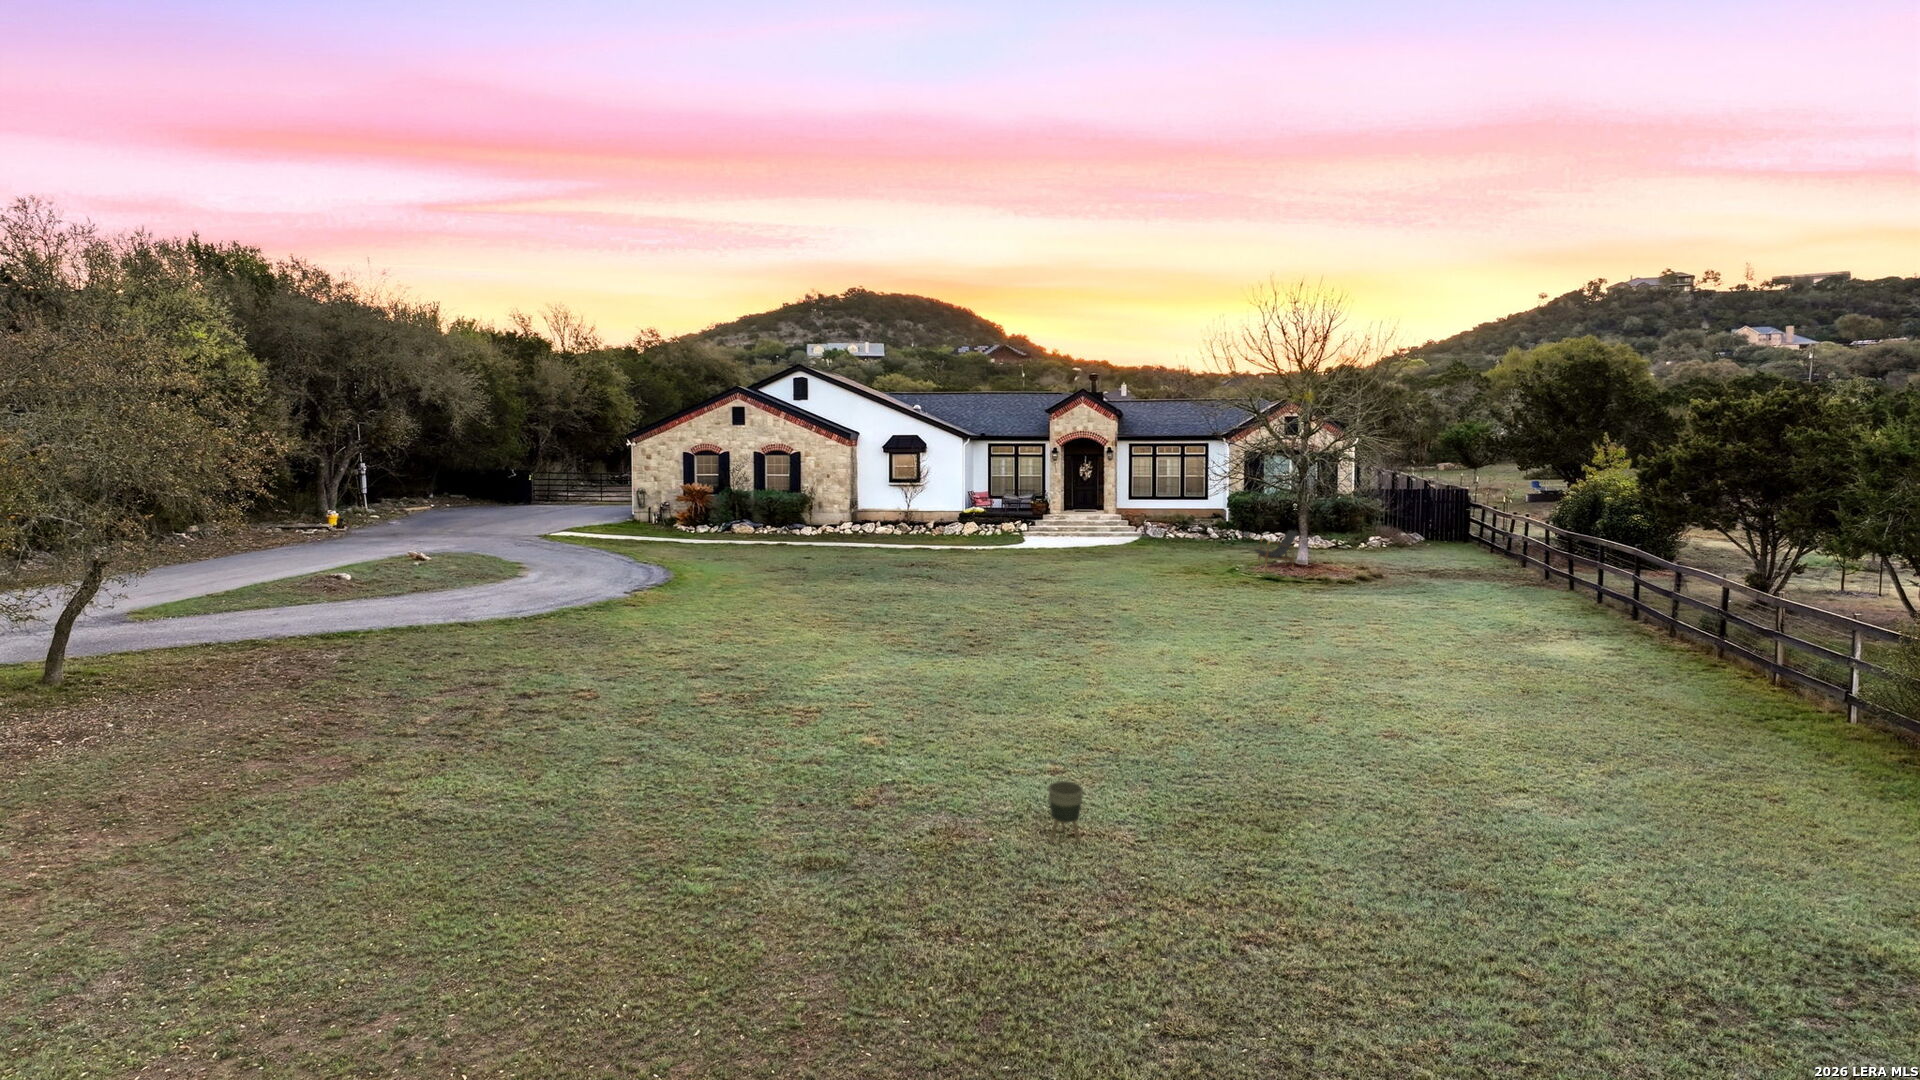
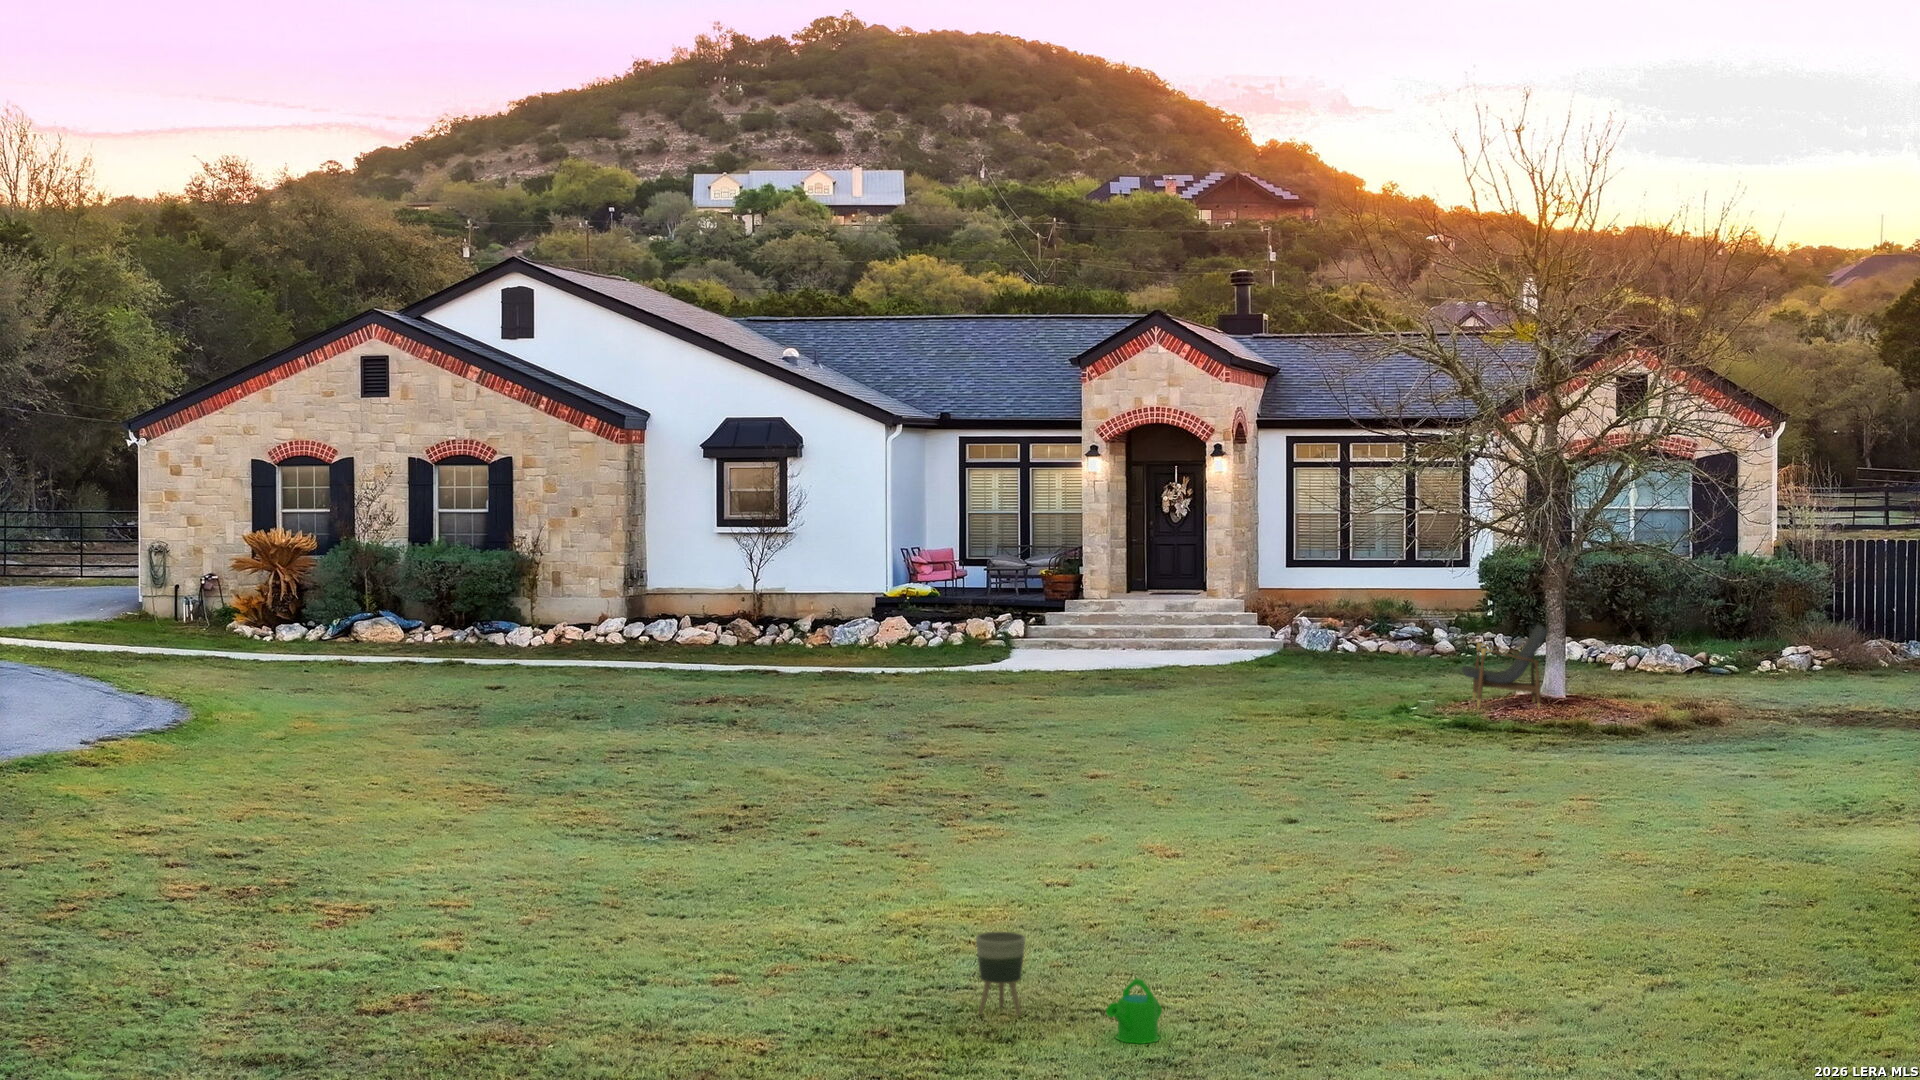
planter: present [1048,781,1083,842] -> present [976,932,1026,1016]
watering can: none [1370,788,1403,831] -> present [1106,978,1162,1044]

